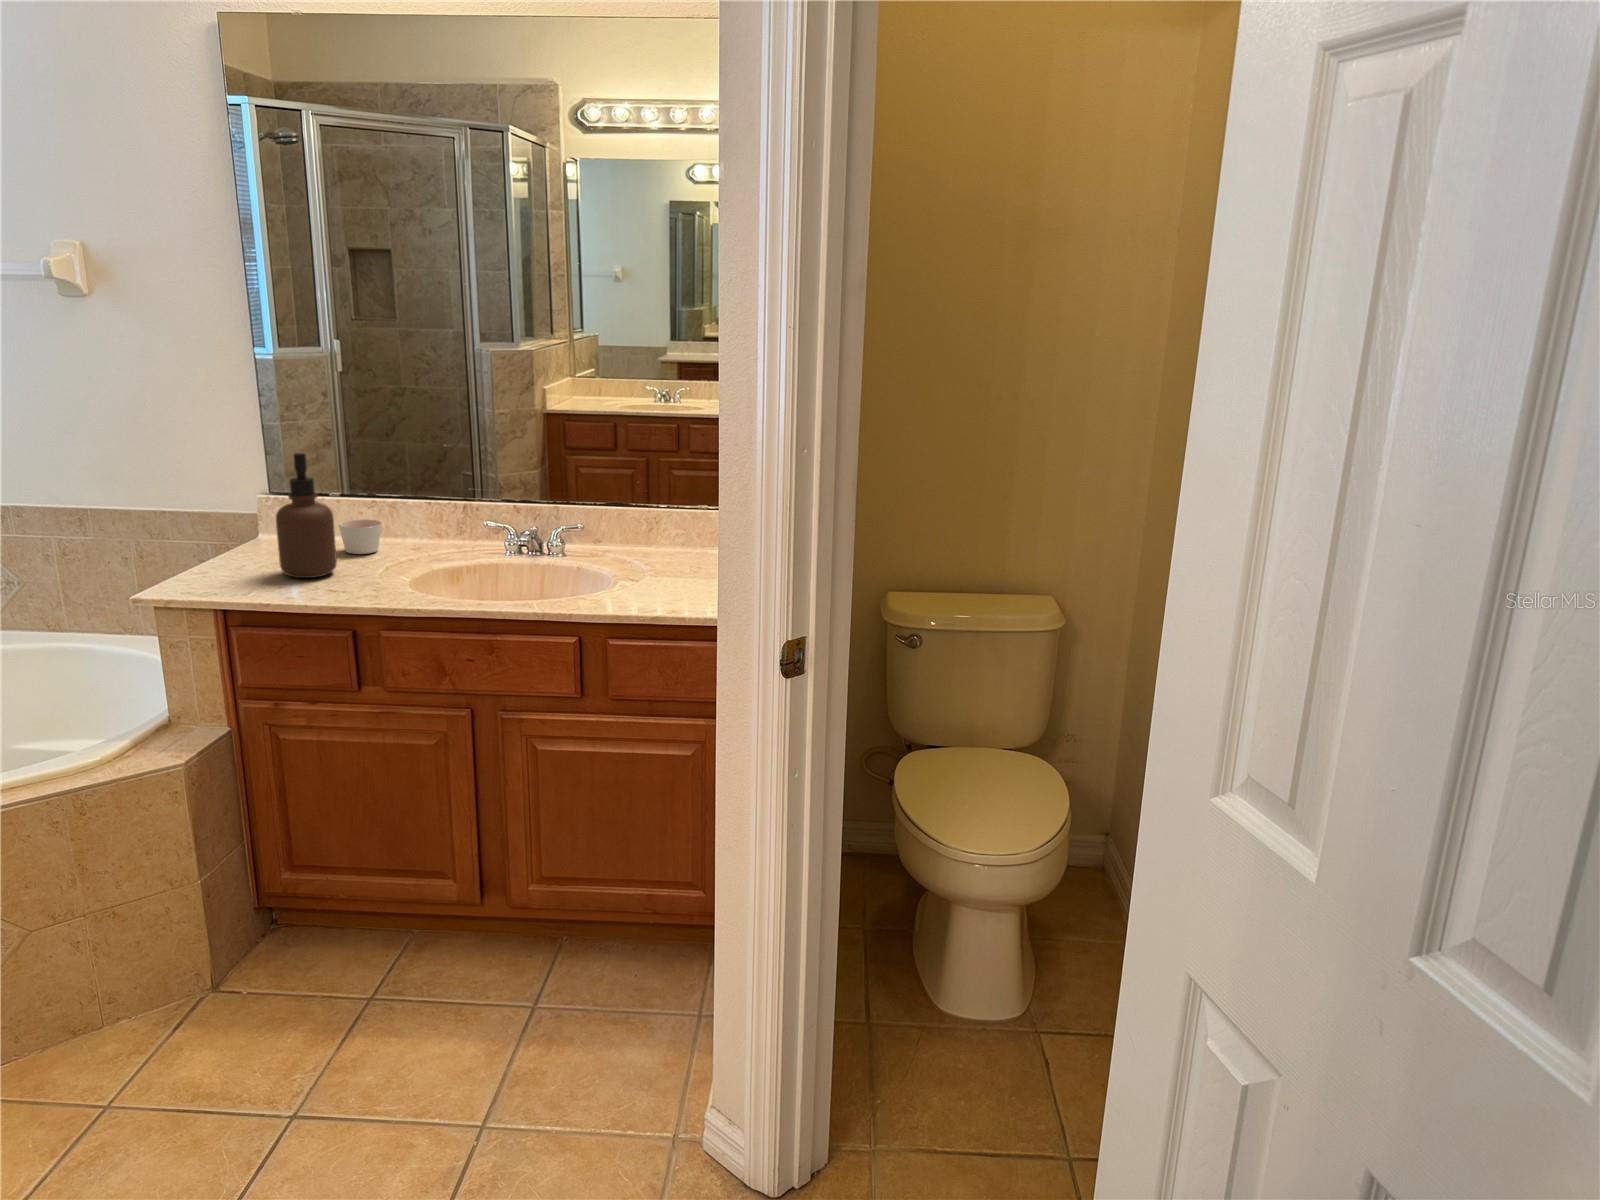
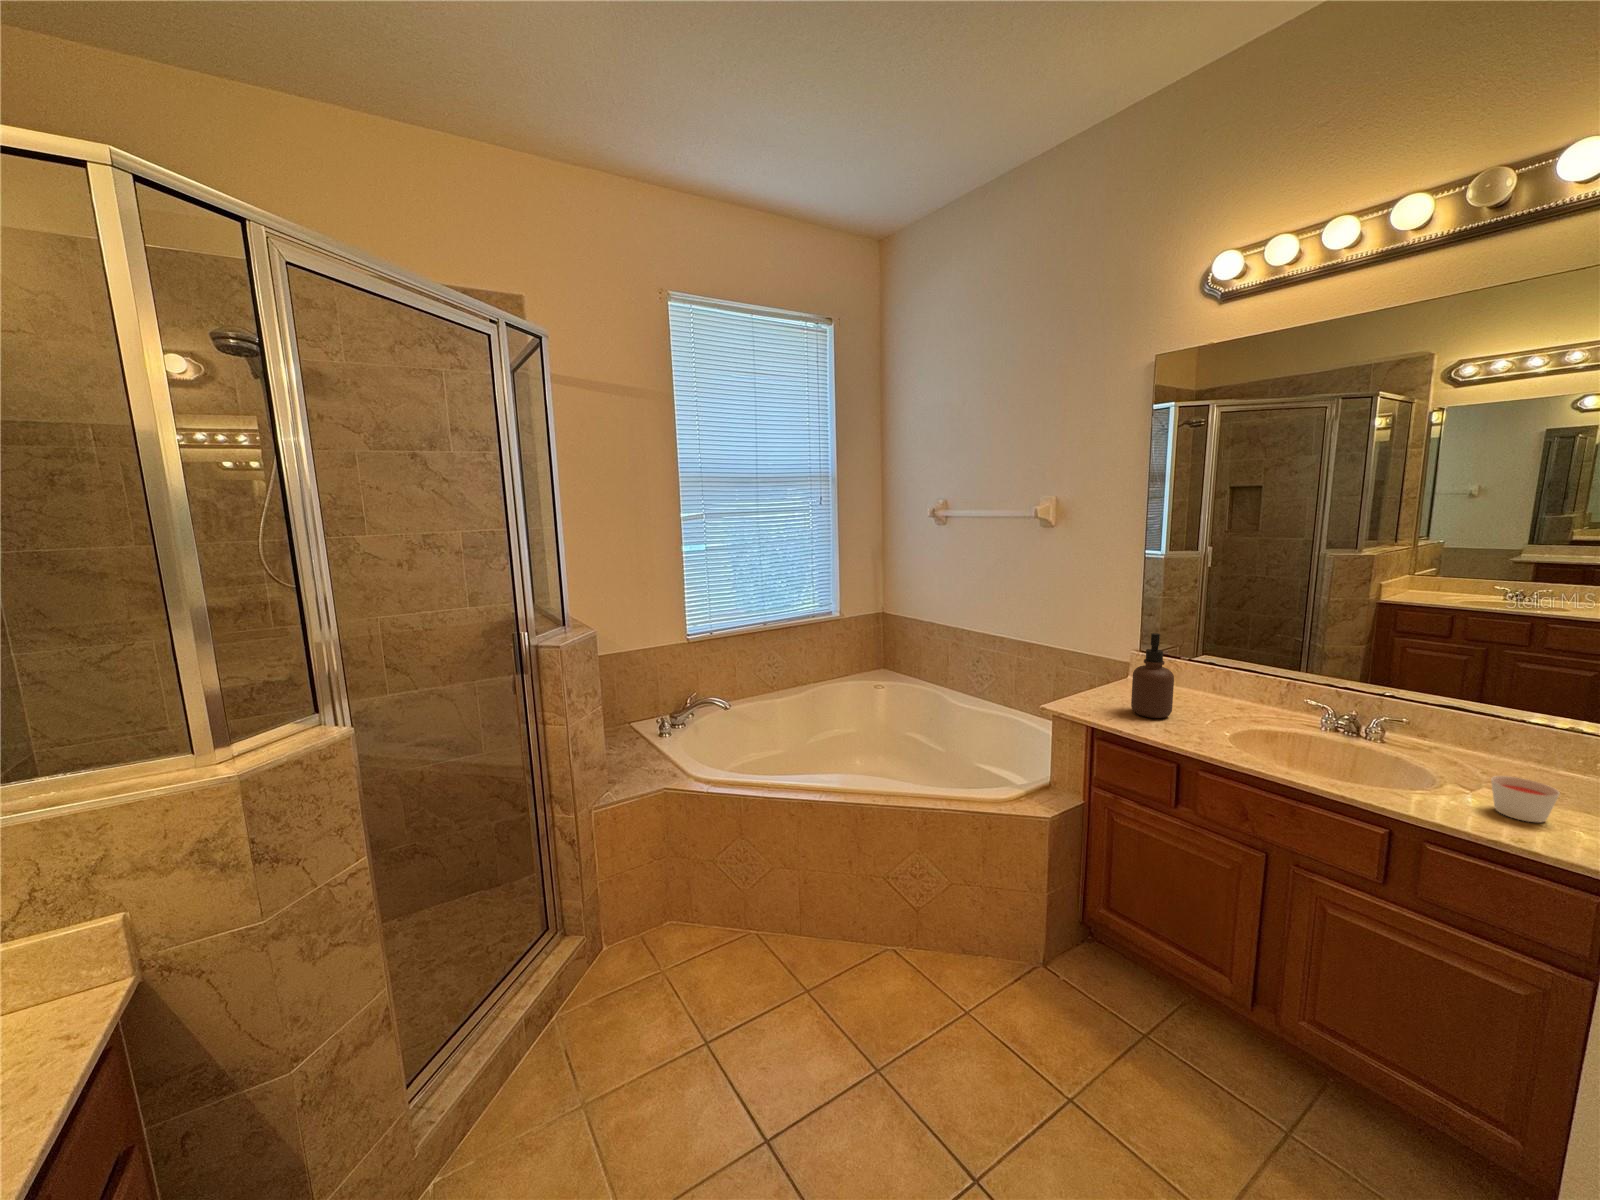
candle: present [338,519,382,554] -> present [1491,776,1560,822]

